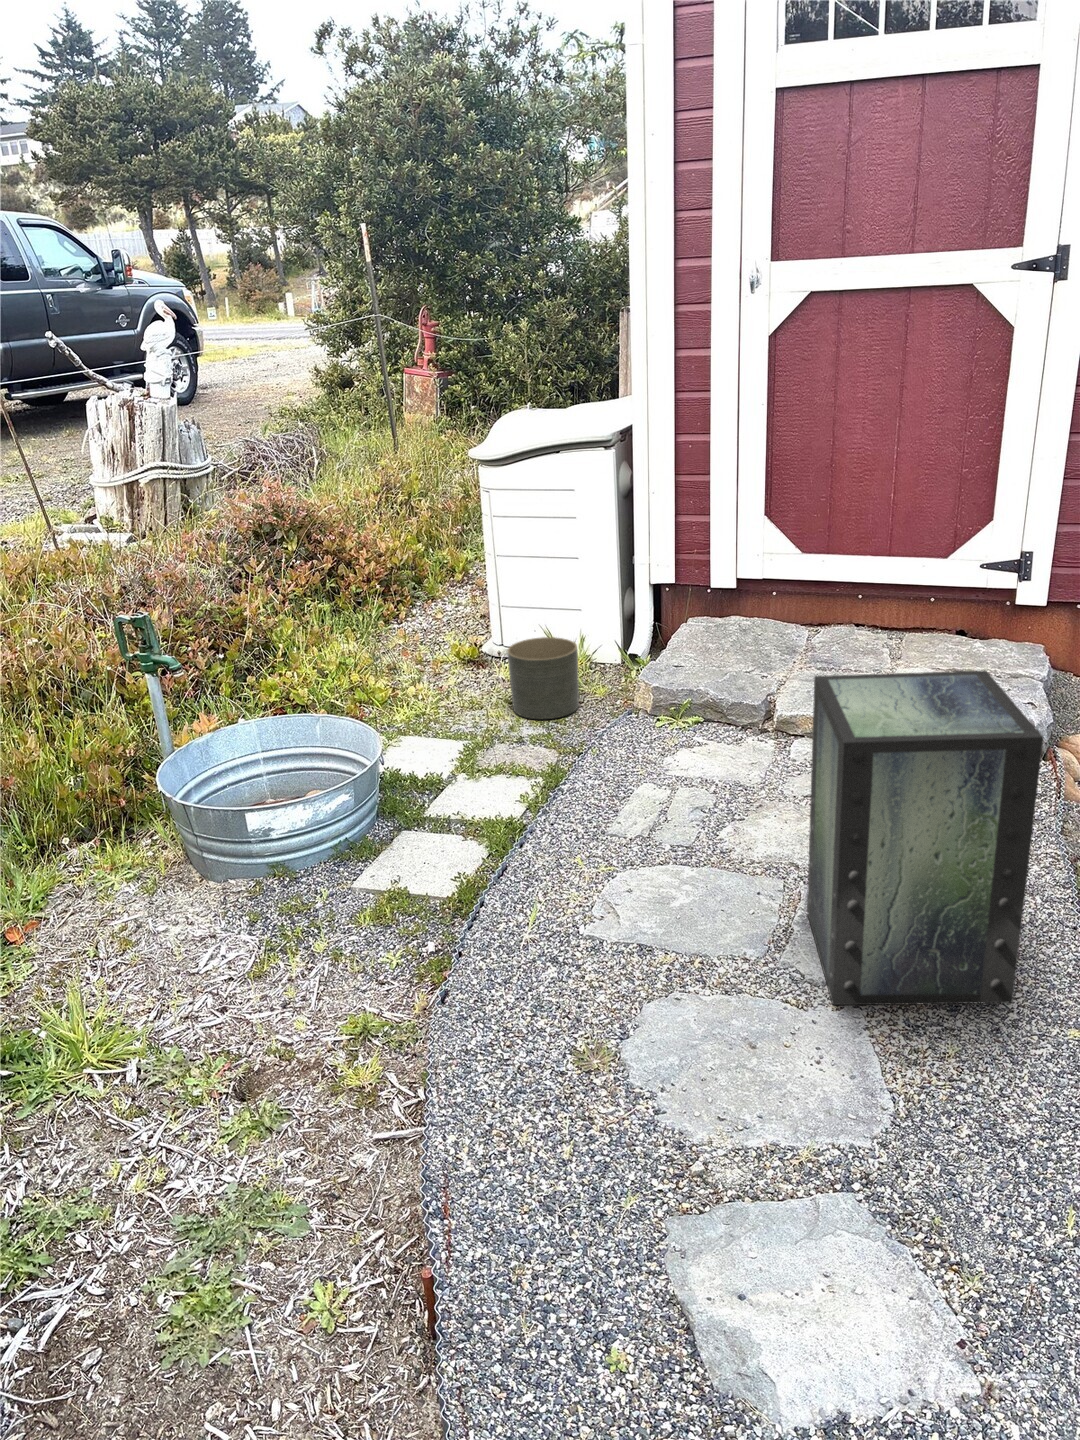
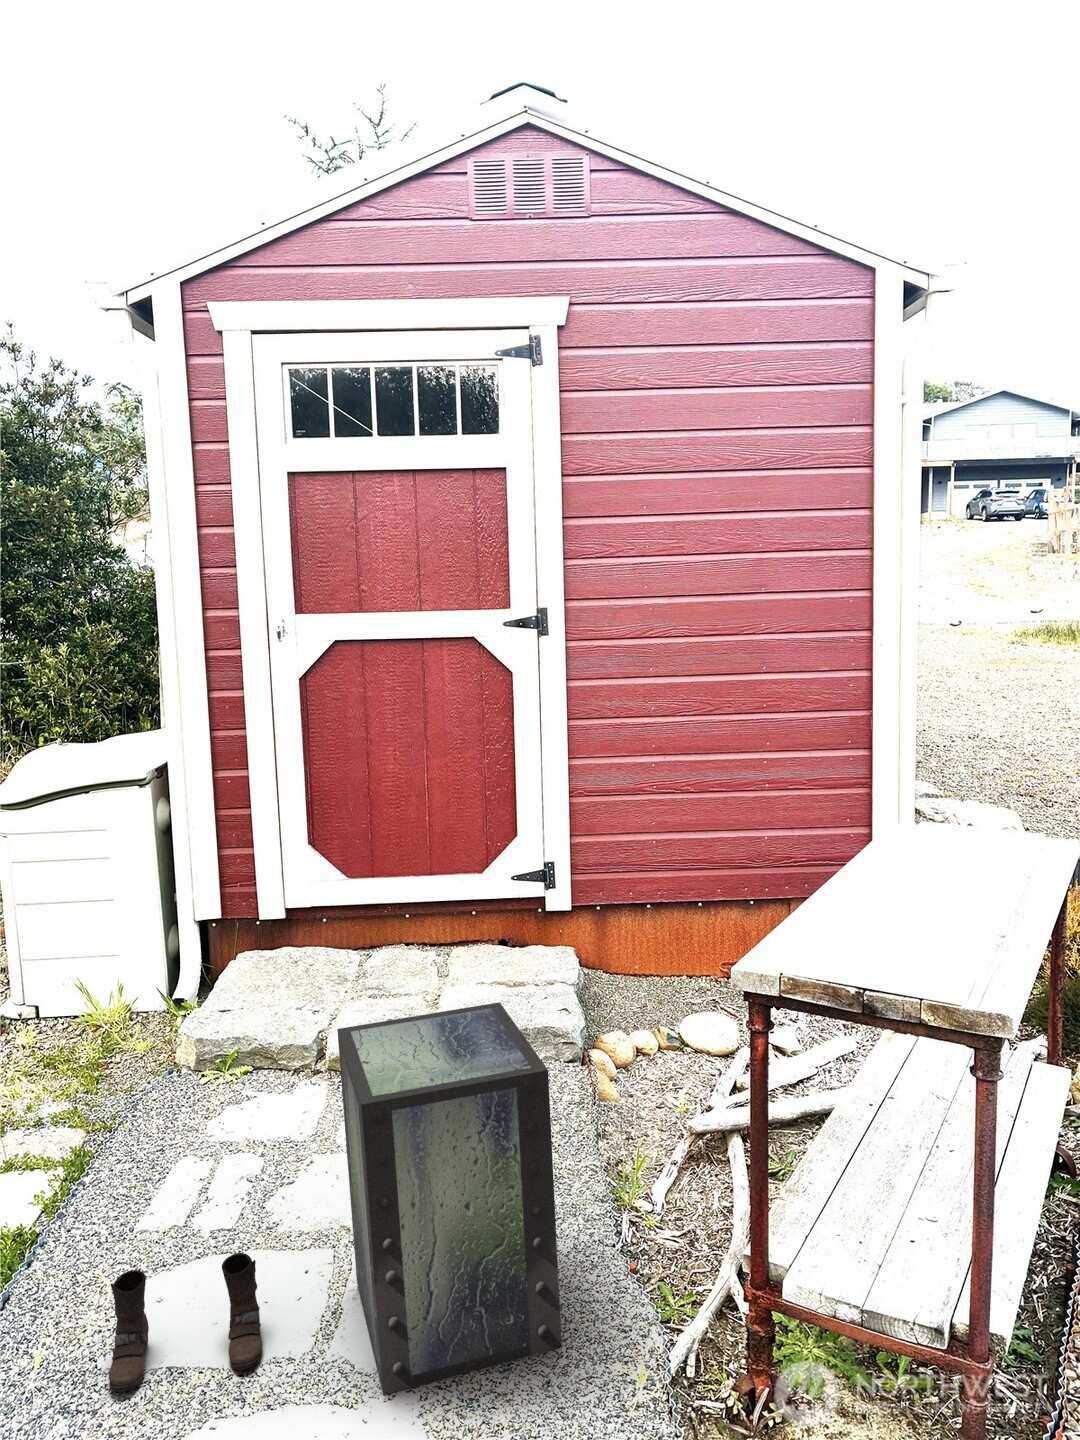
planter: present [507,637,579,719] -> none [29,994,117,1091]
boots: none [590,862,721,960] -> present [109,1253,262,1392]

